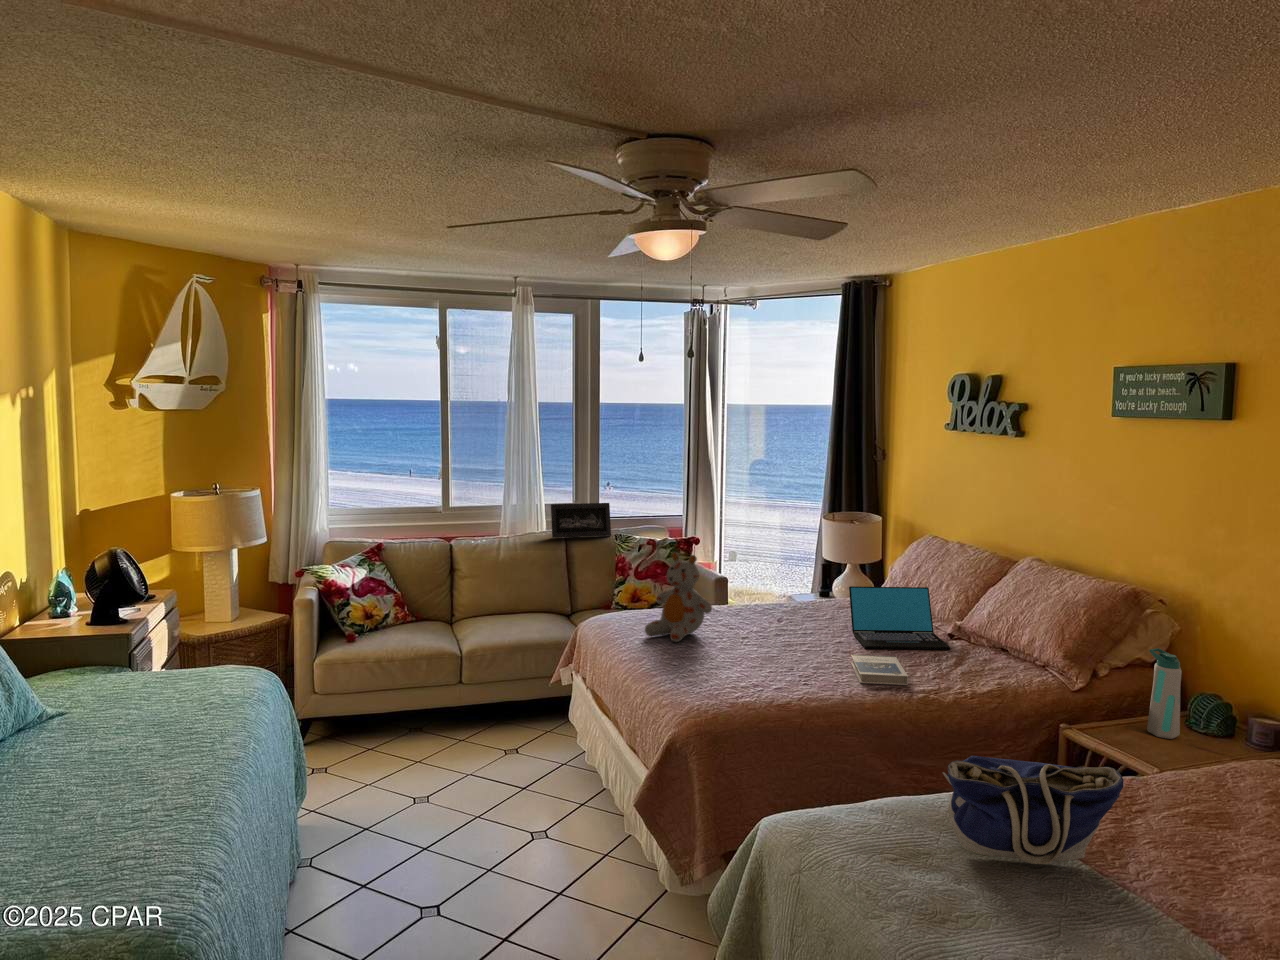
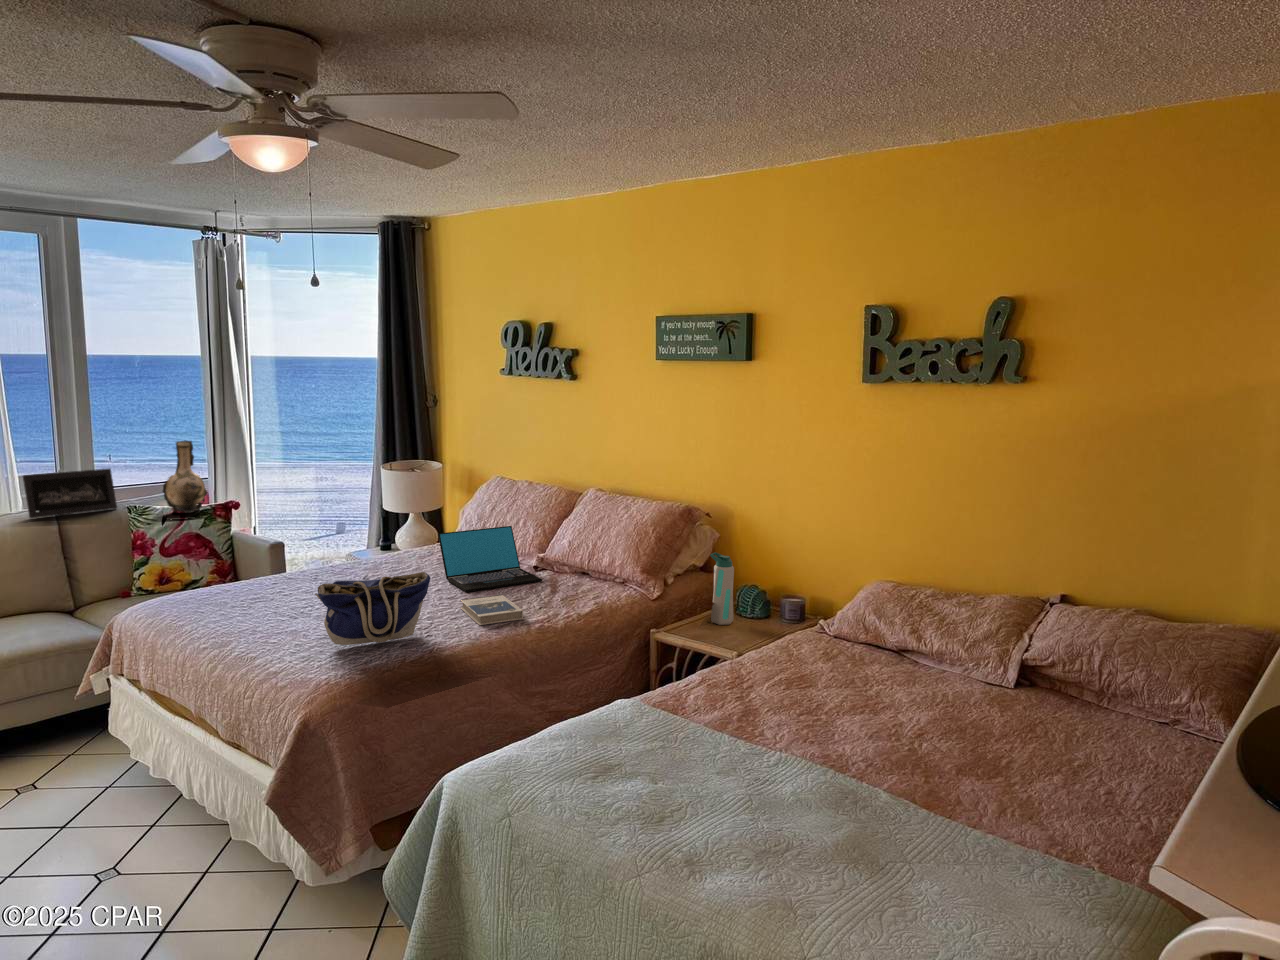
decorative vase: none [640,483,674,543] -> present [163,440,207,512]
stuffed bear: present [645,552,712,642] -> none [215,516,298,619]
tote bag: present [942,756,1124,864] -> present [315,572,430,645]

